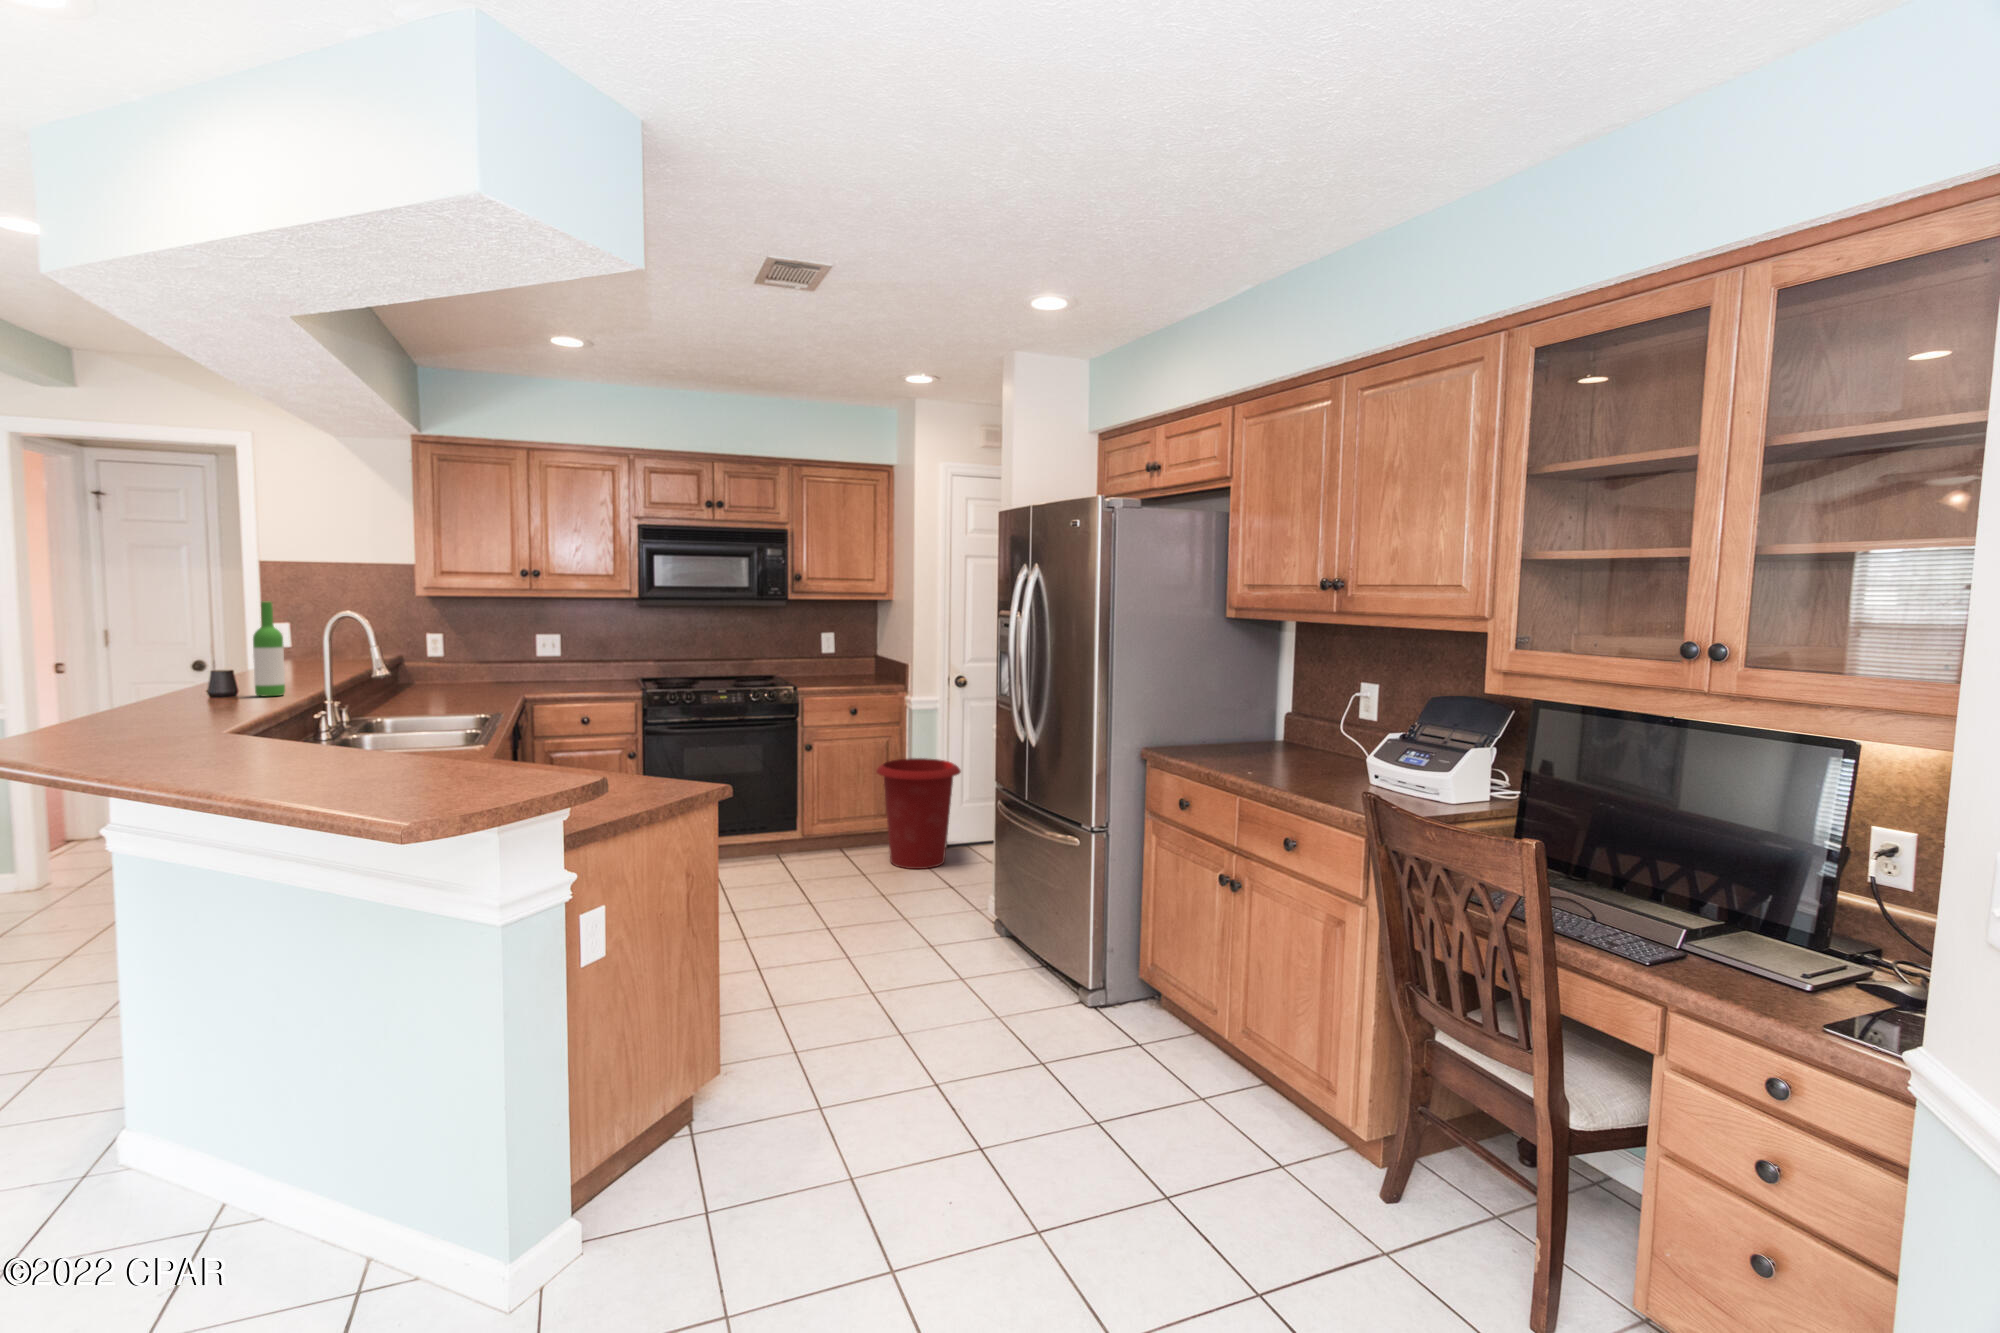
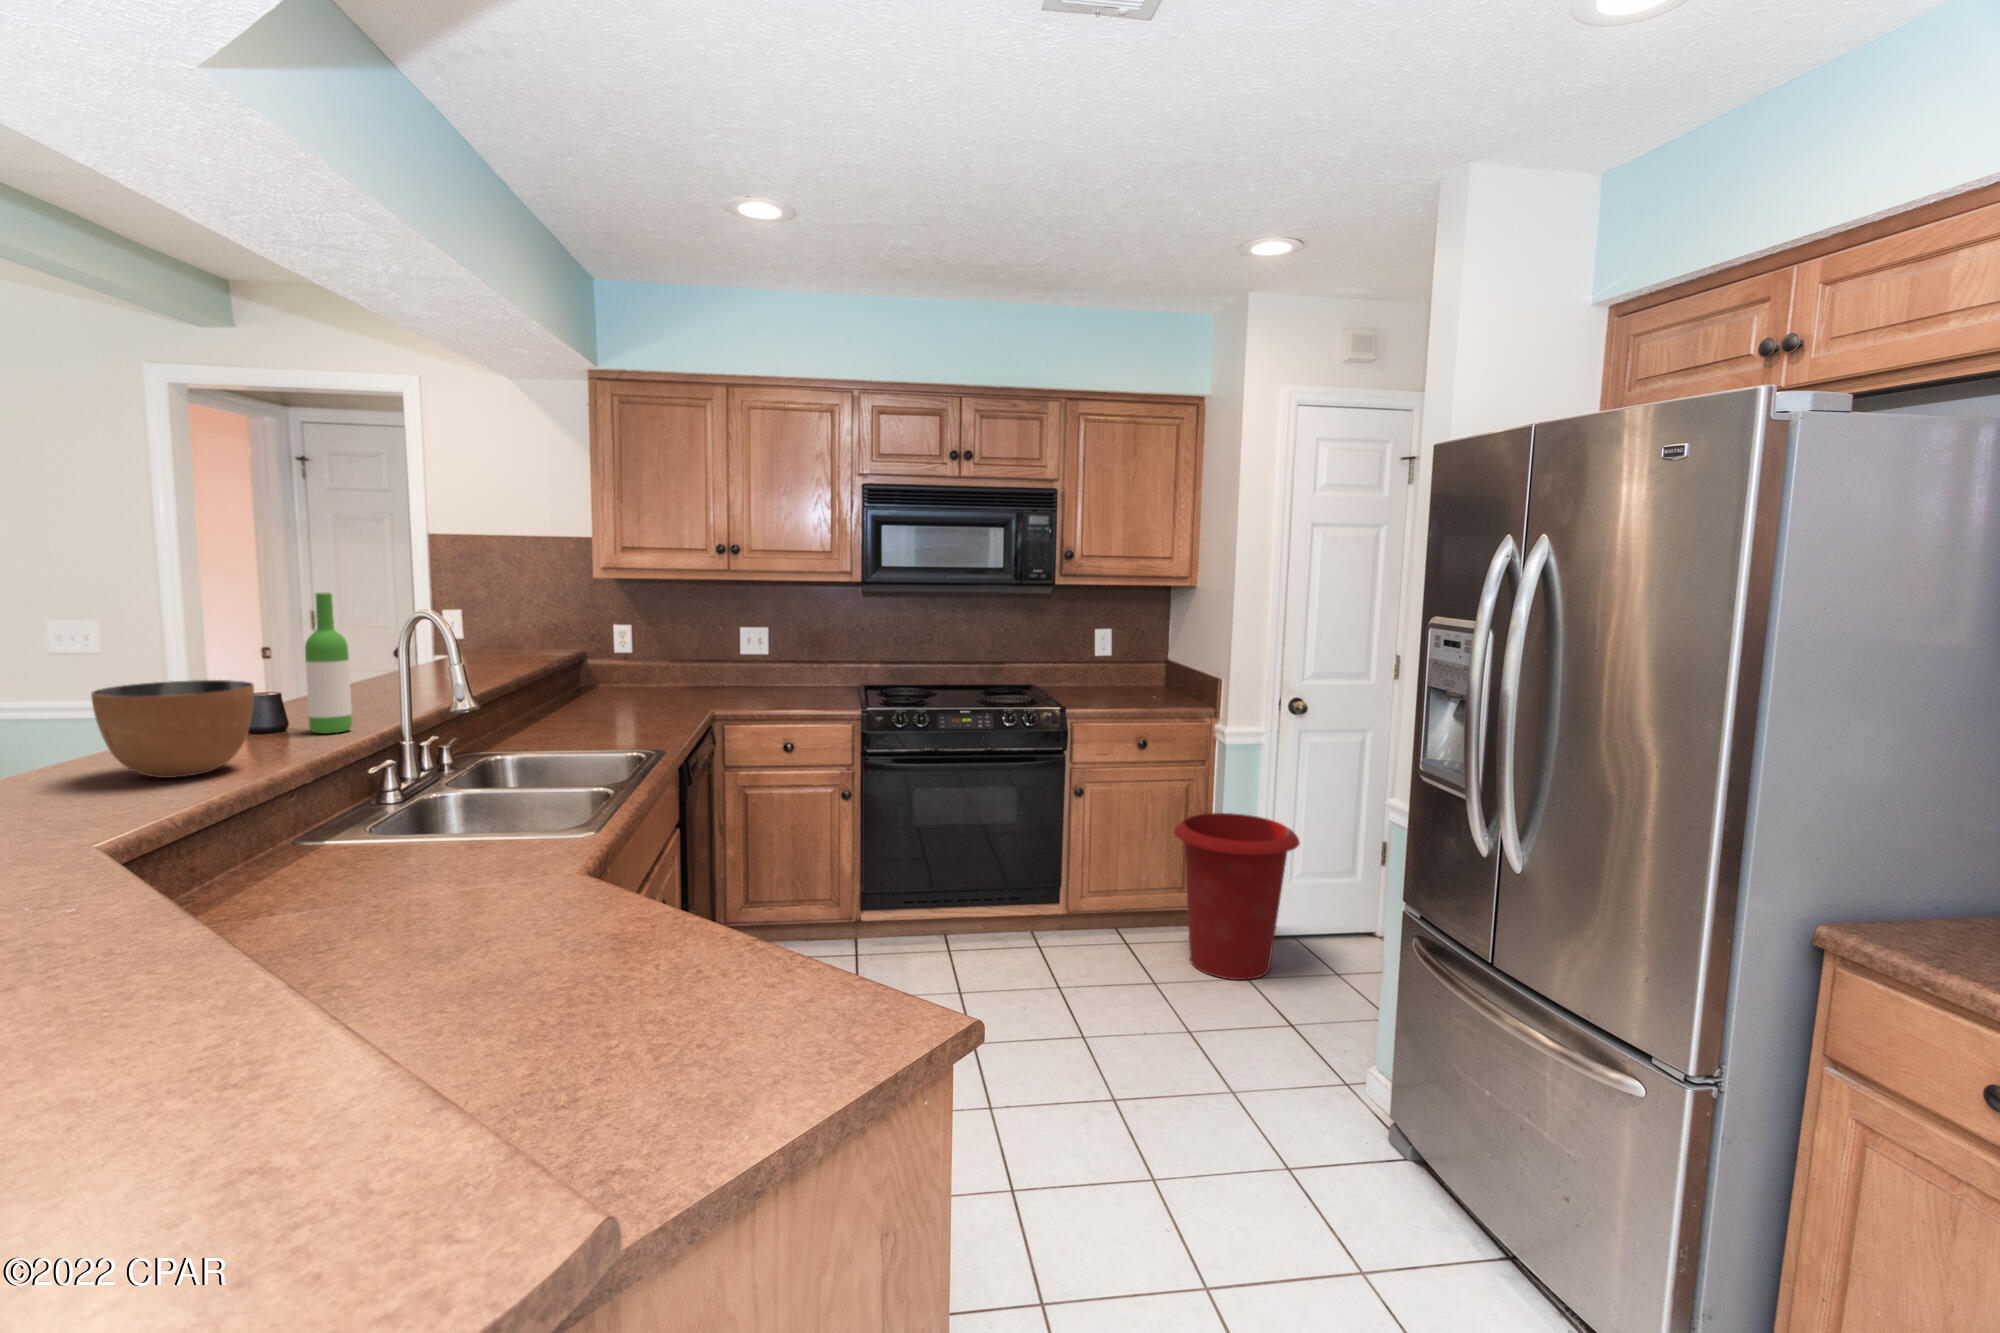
bowl: none [152,655,252,713] -> present [91,680,254,778]

